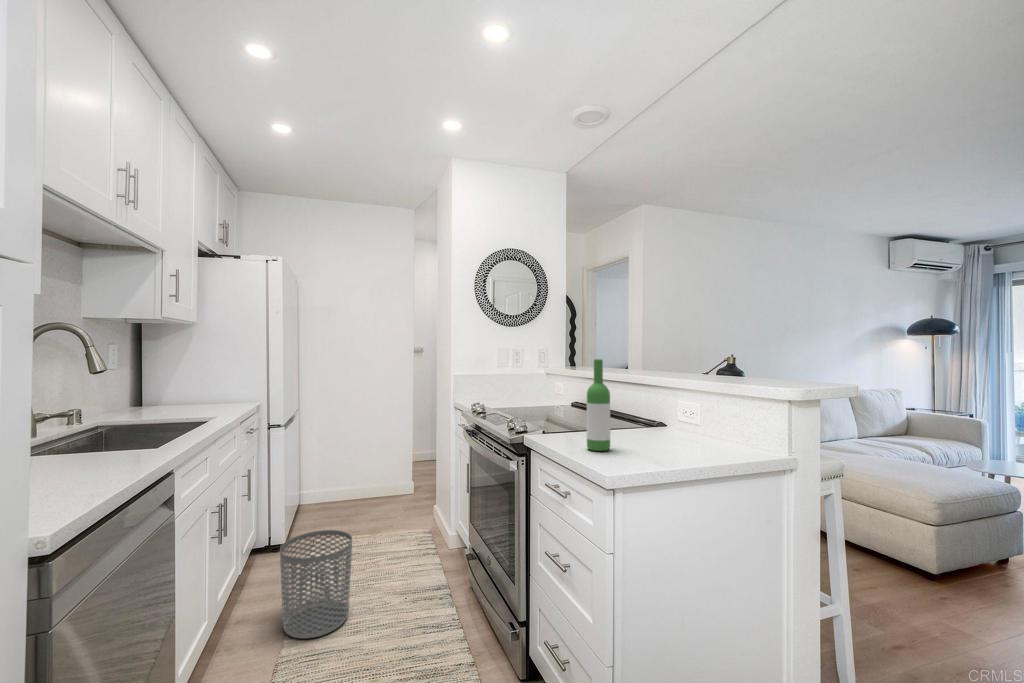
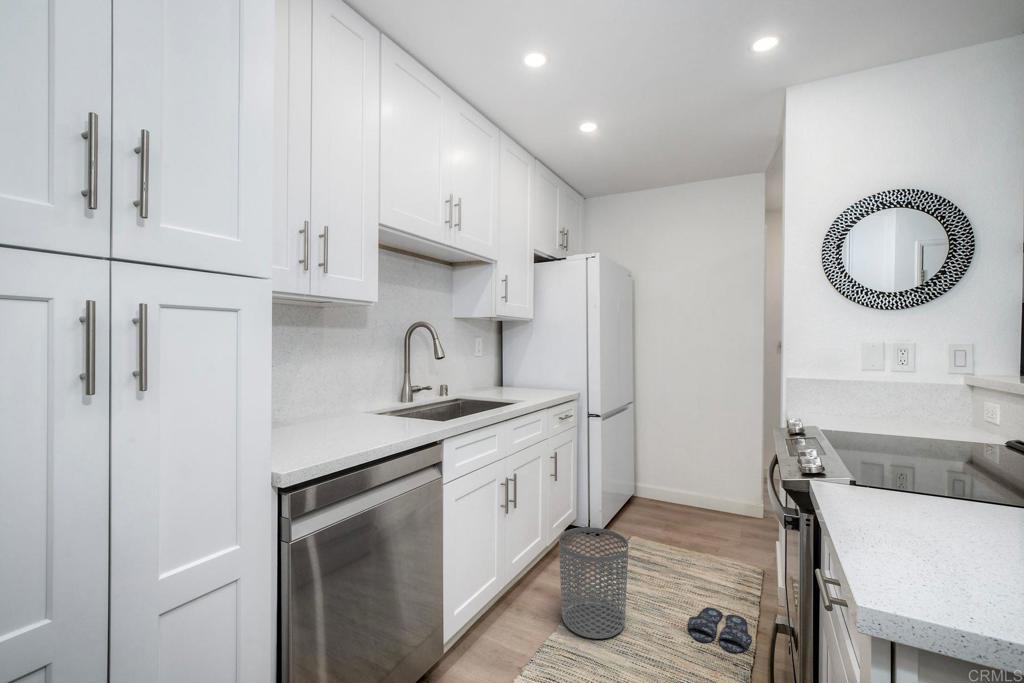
wine bottle: present [587,359,610,451] -> none [909,361,970,545]
slippers: none [397,566,444,596] -> present [688,607,752,653]

